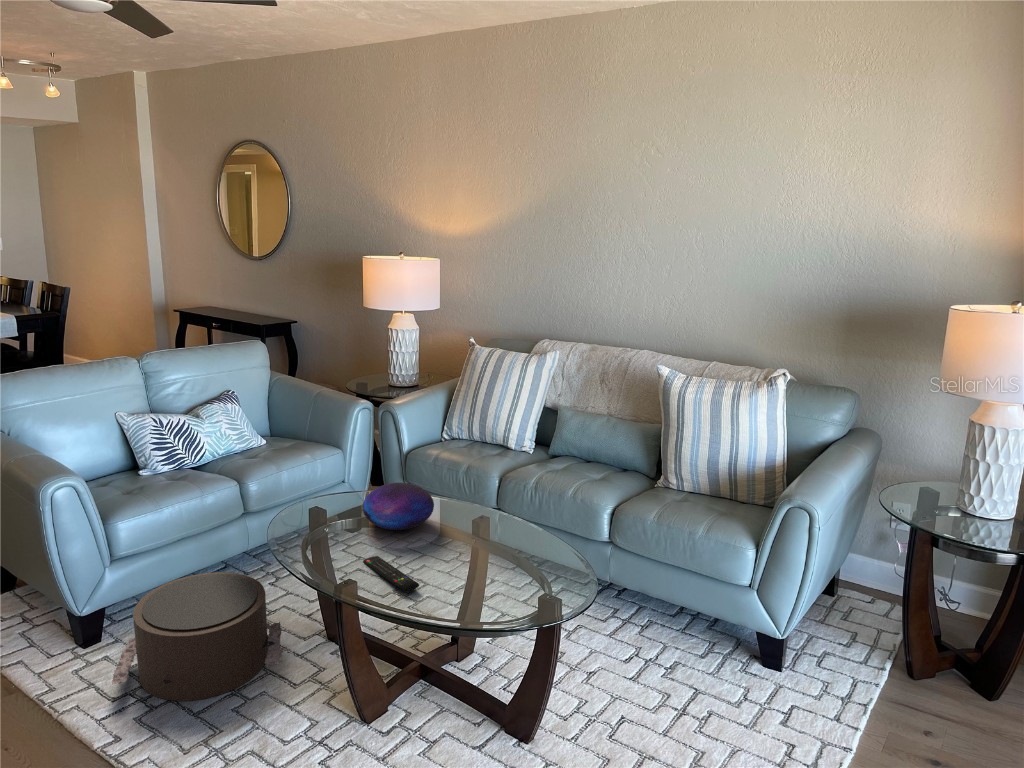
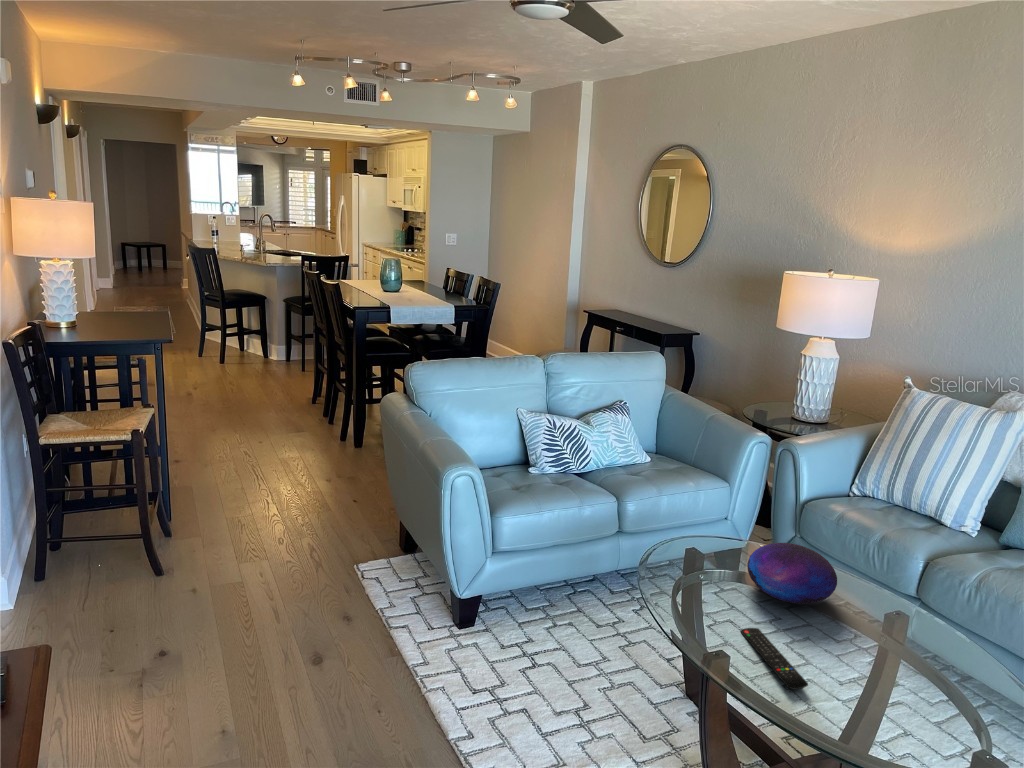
pouf: present [112,572,283,701] -> none [476,586,638,722]

